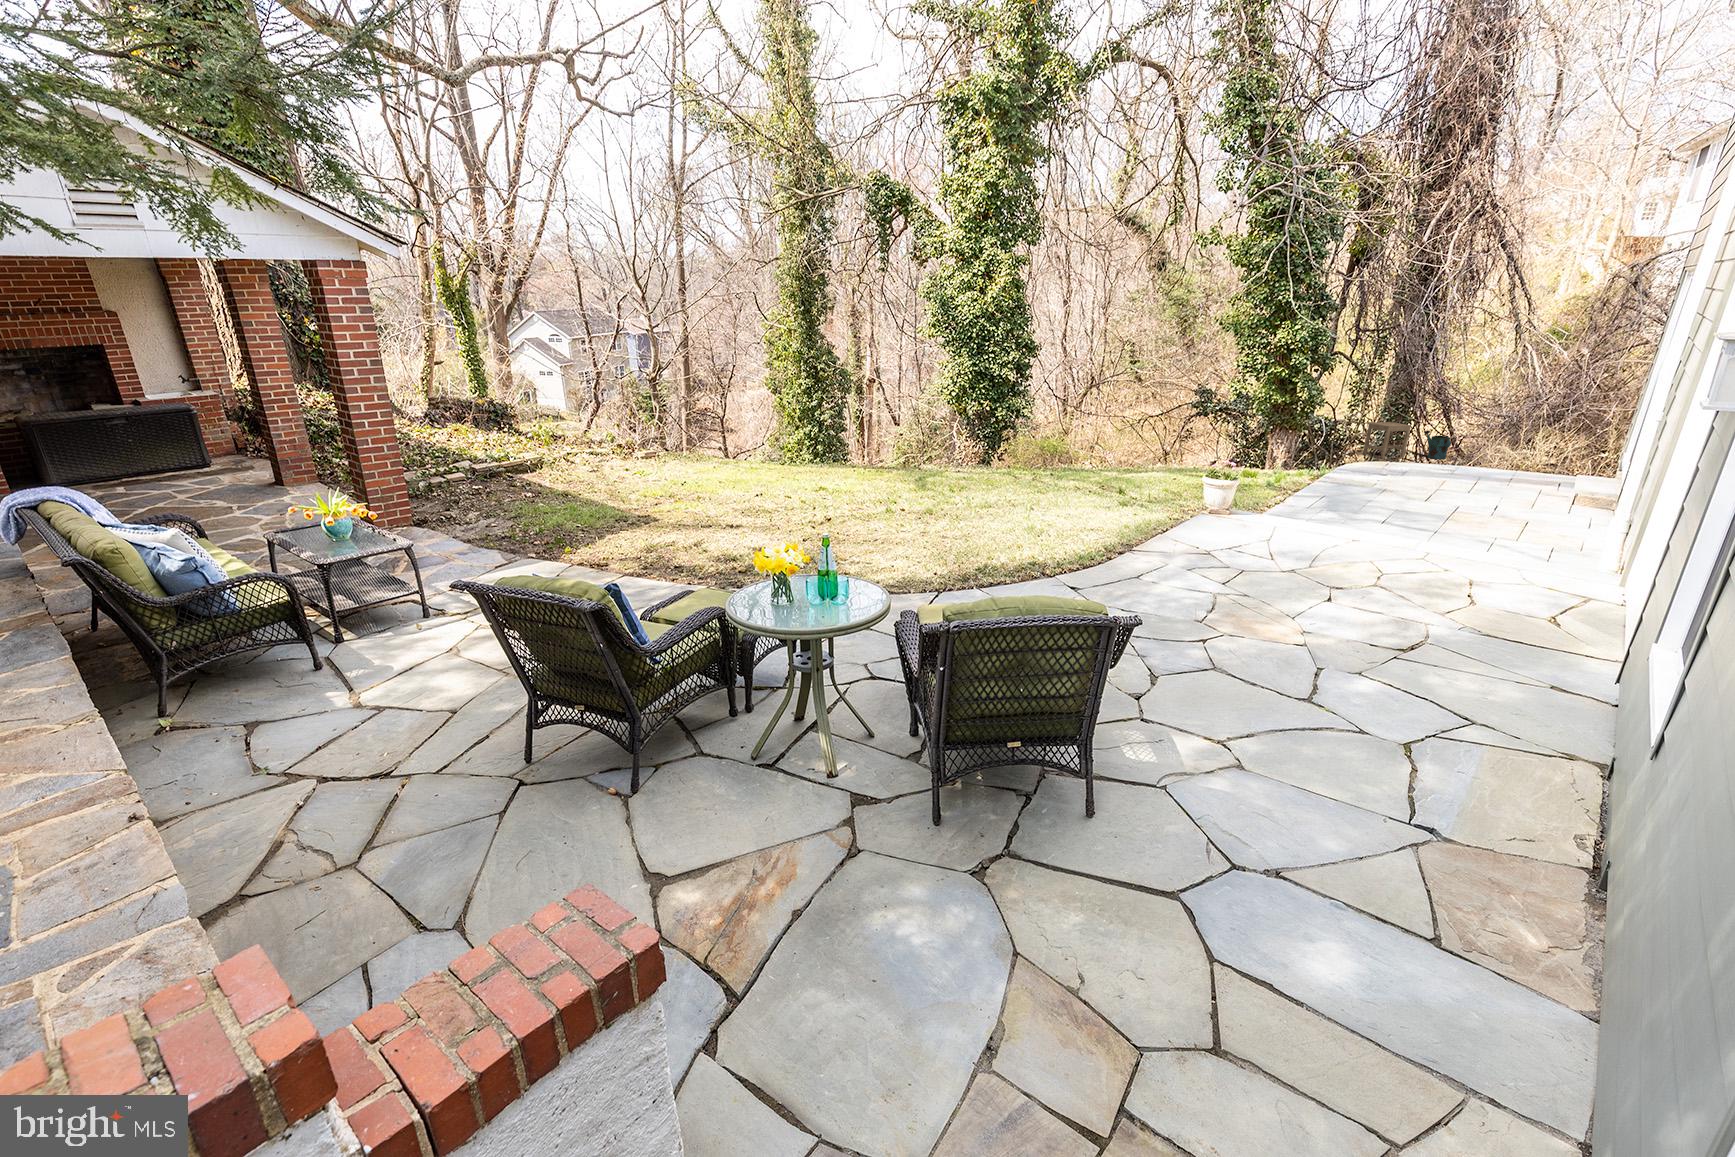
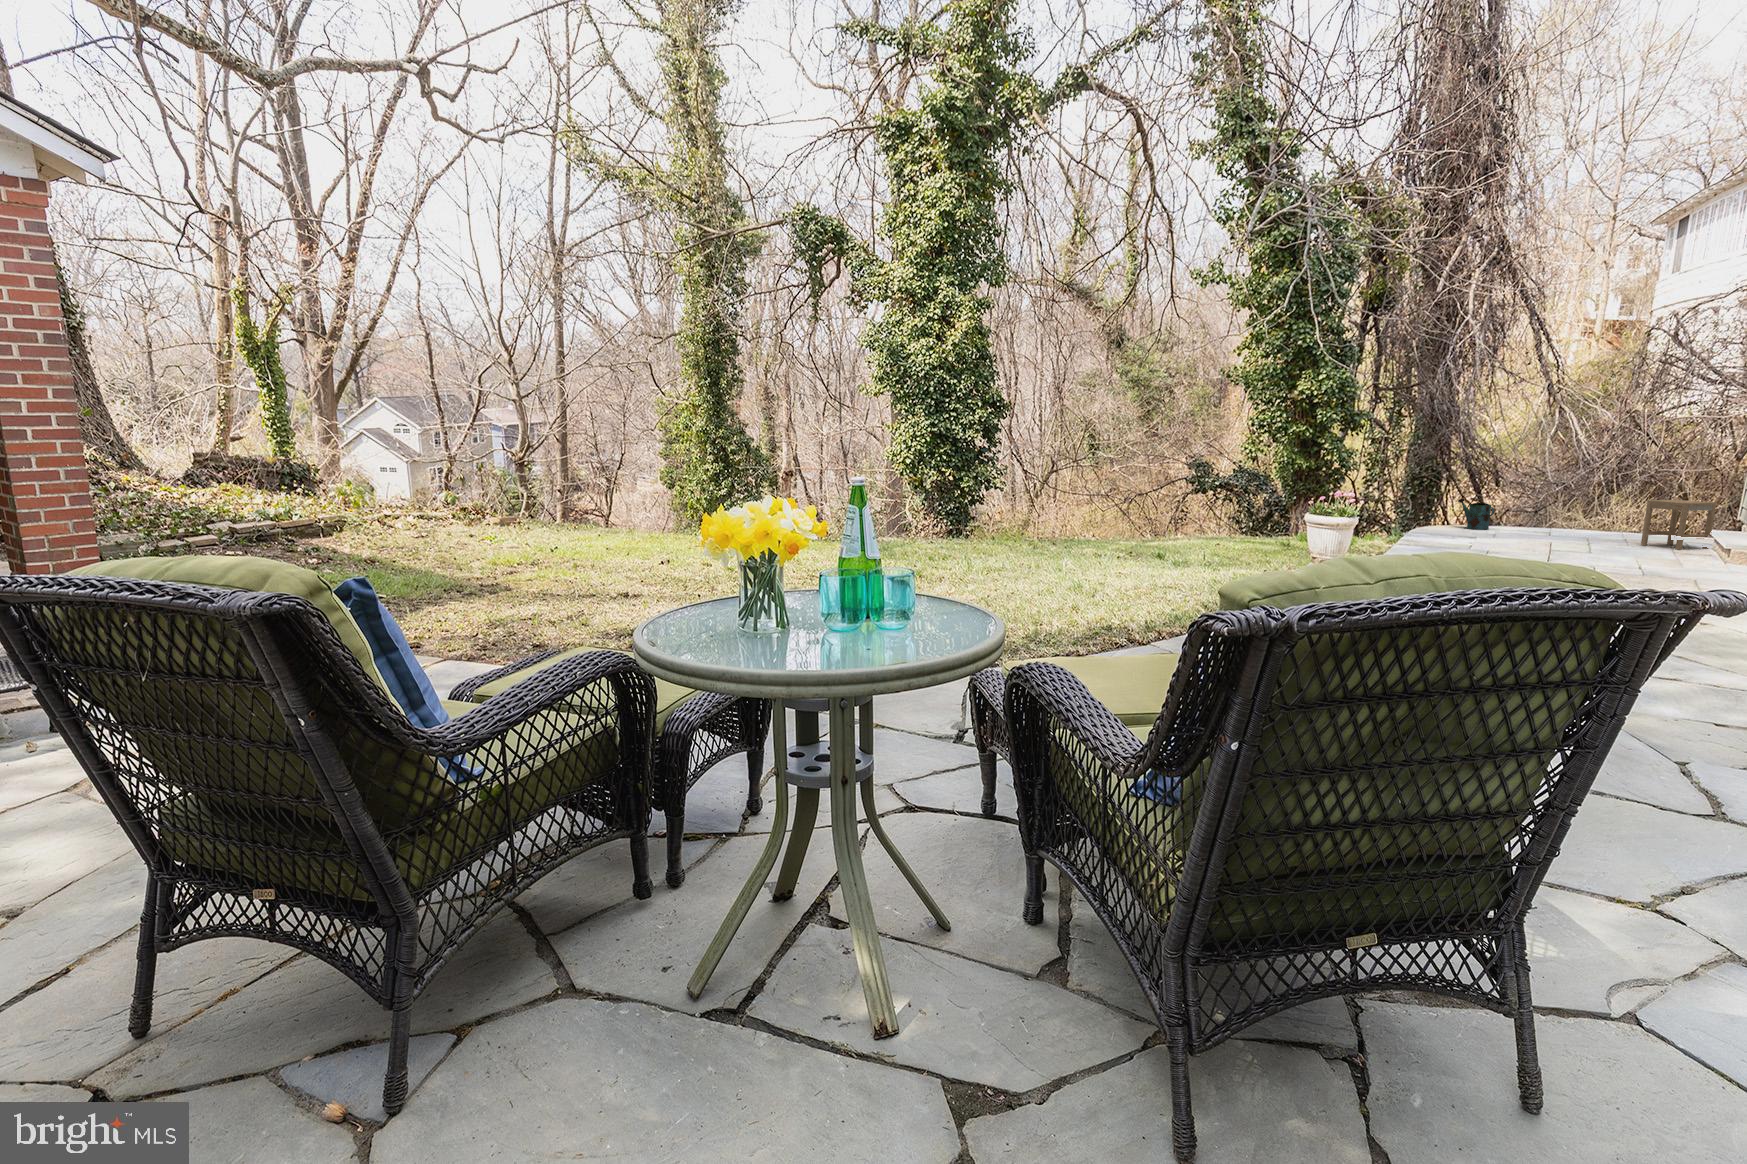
stool: present [1363,422,1411,459] -> present [1641,500,1716,550]

